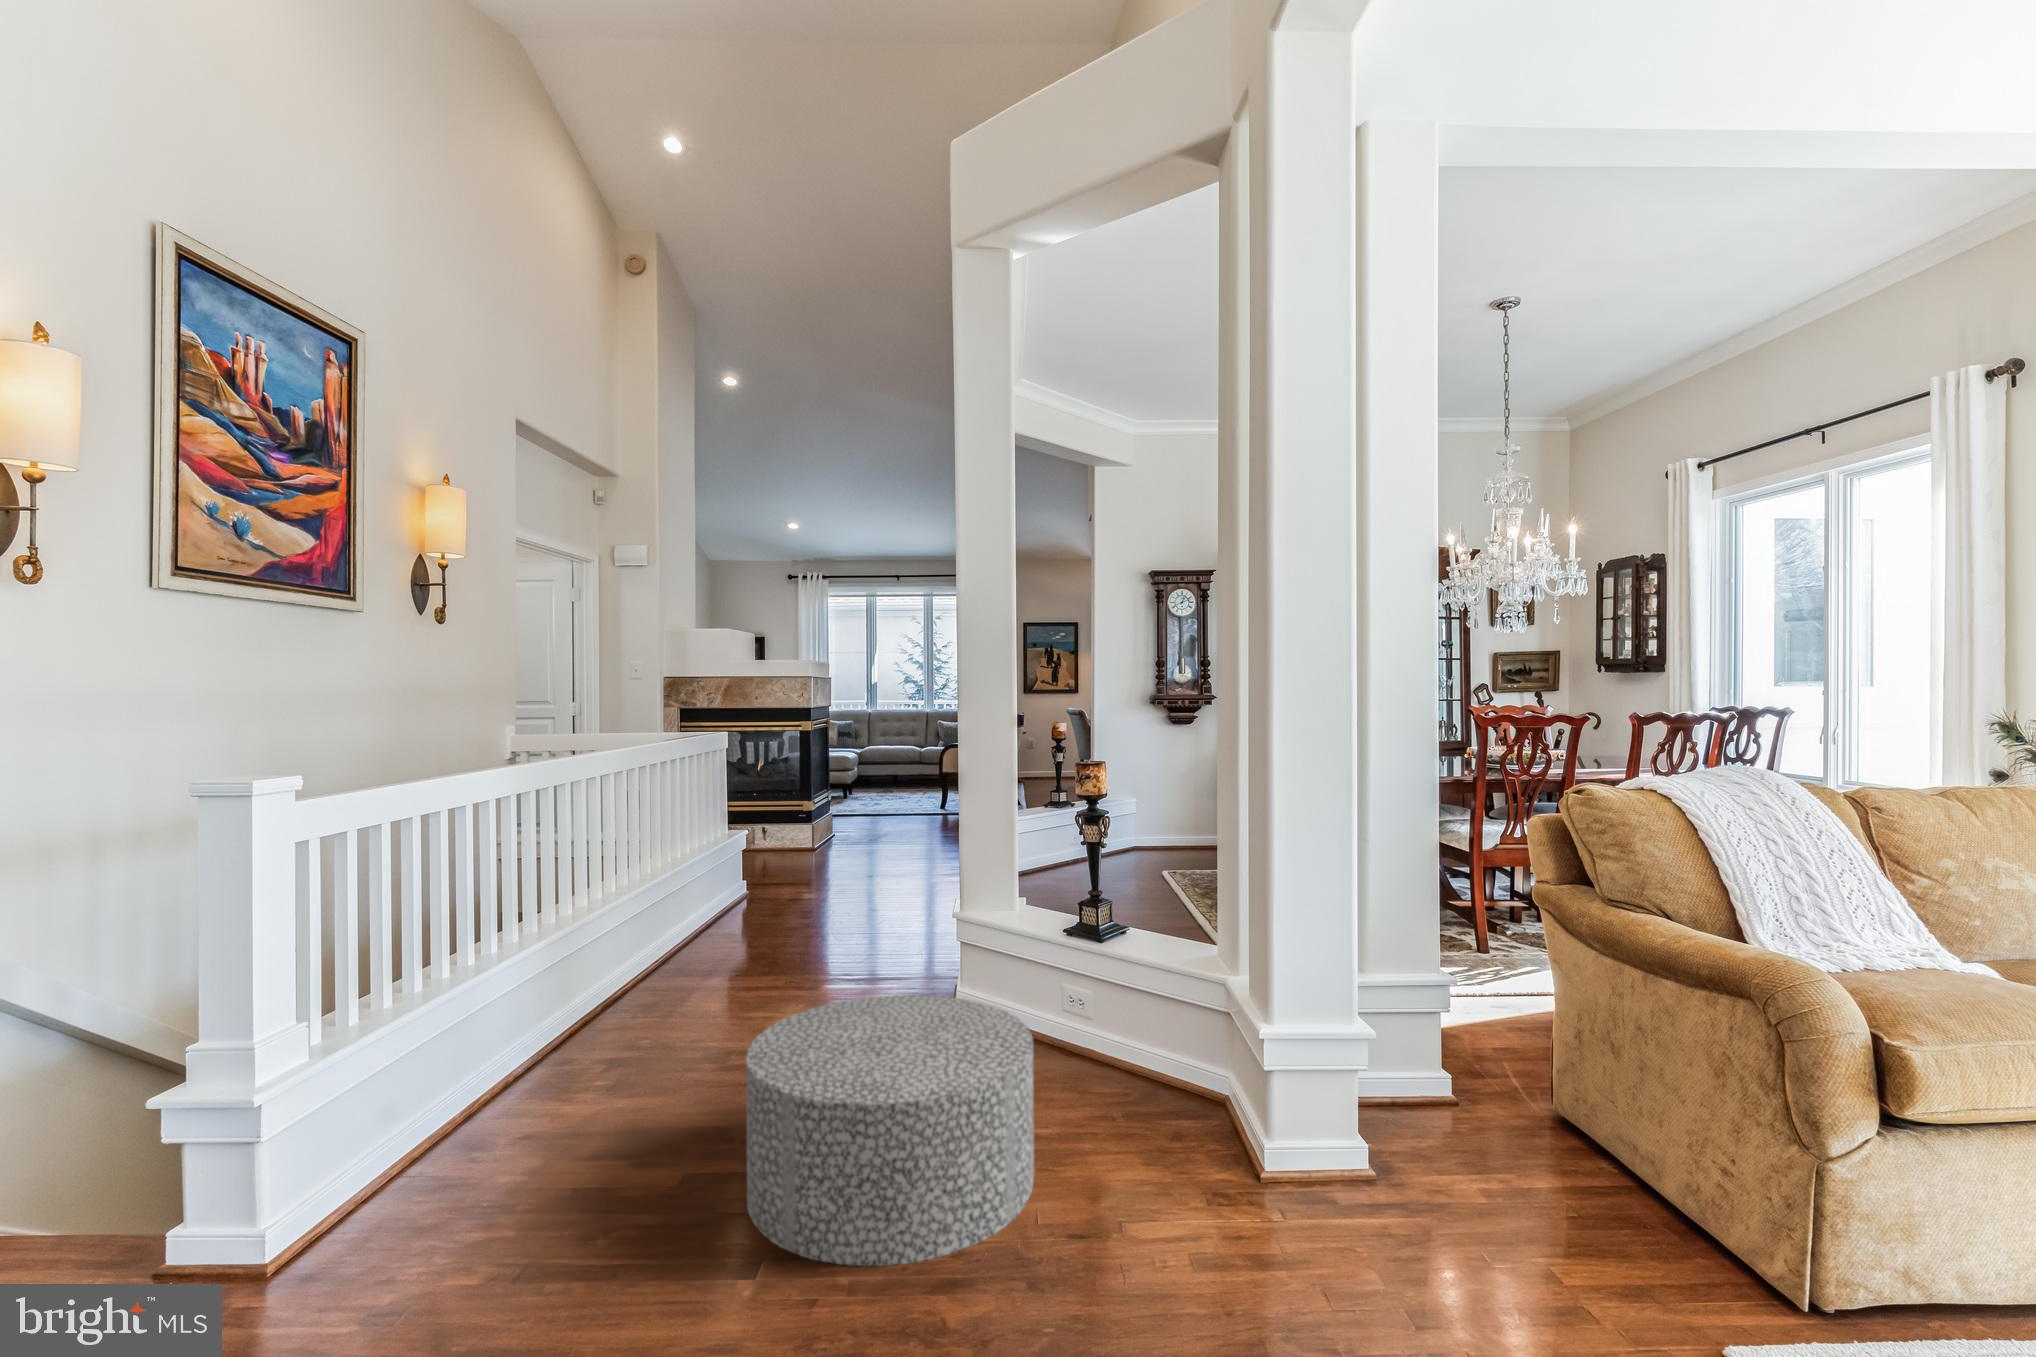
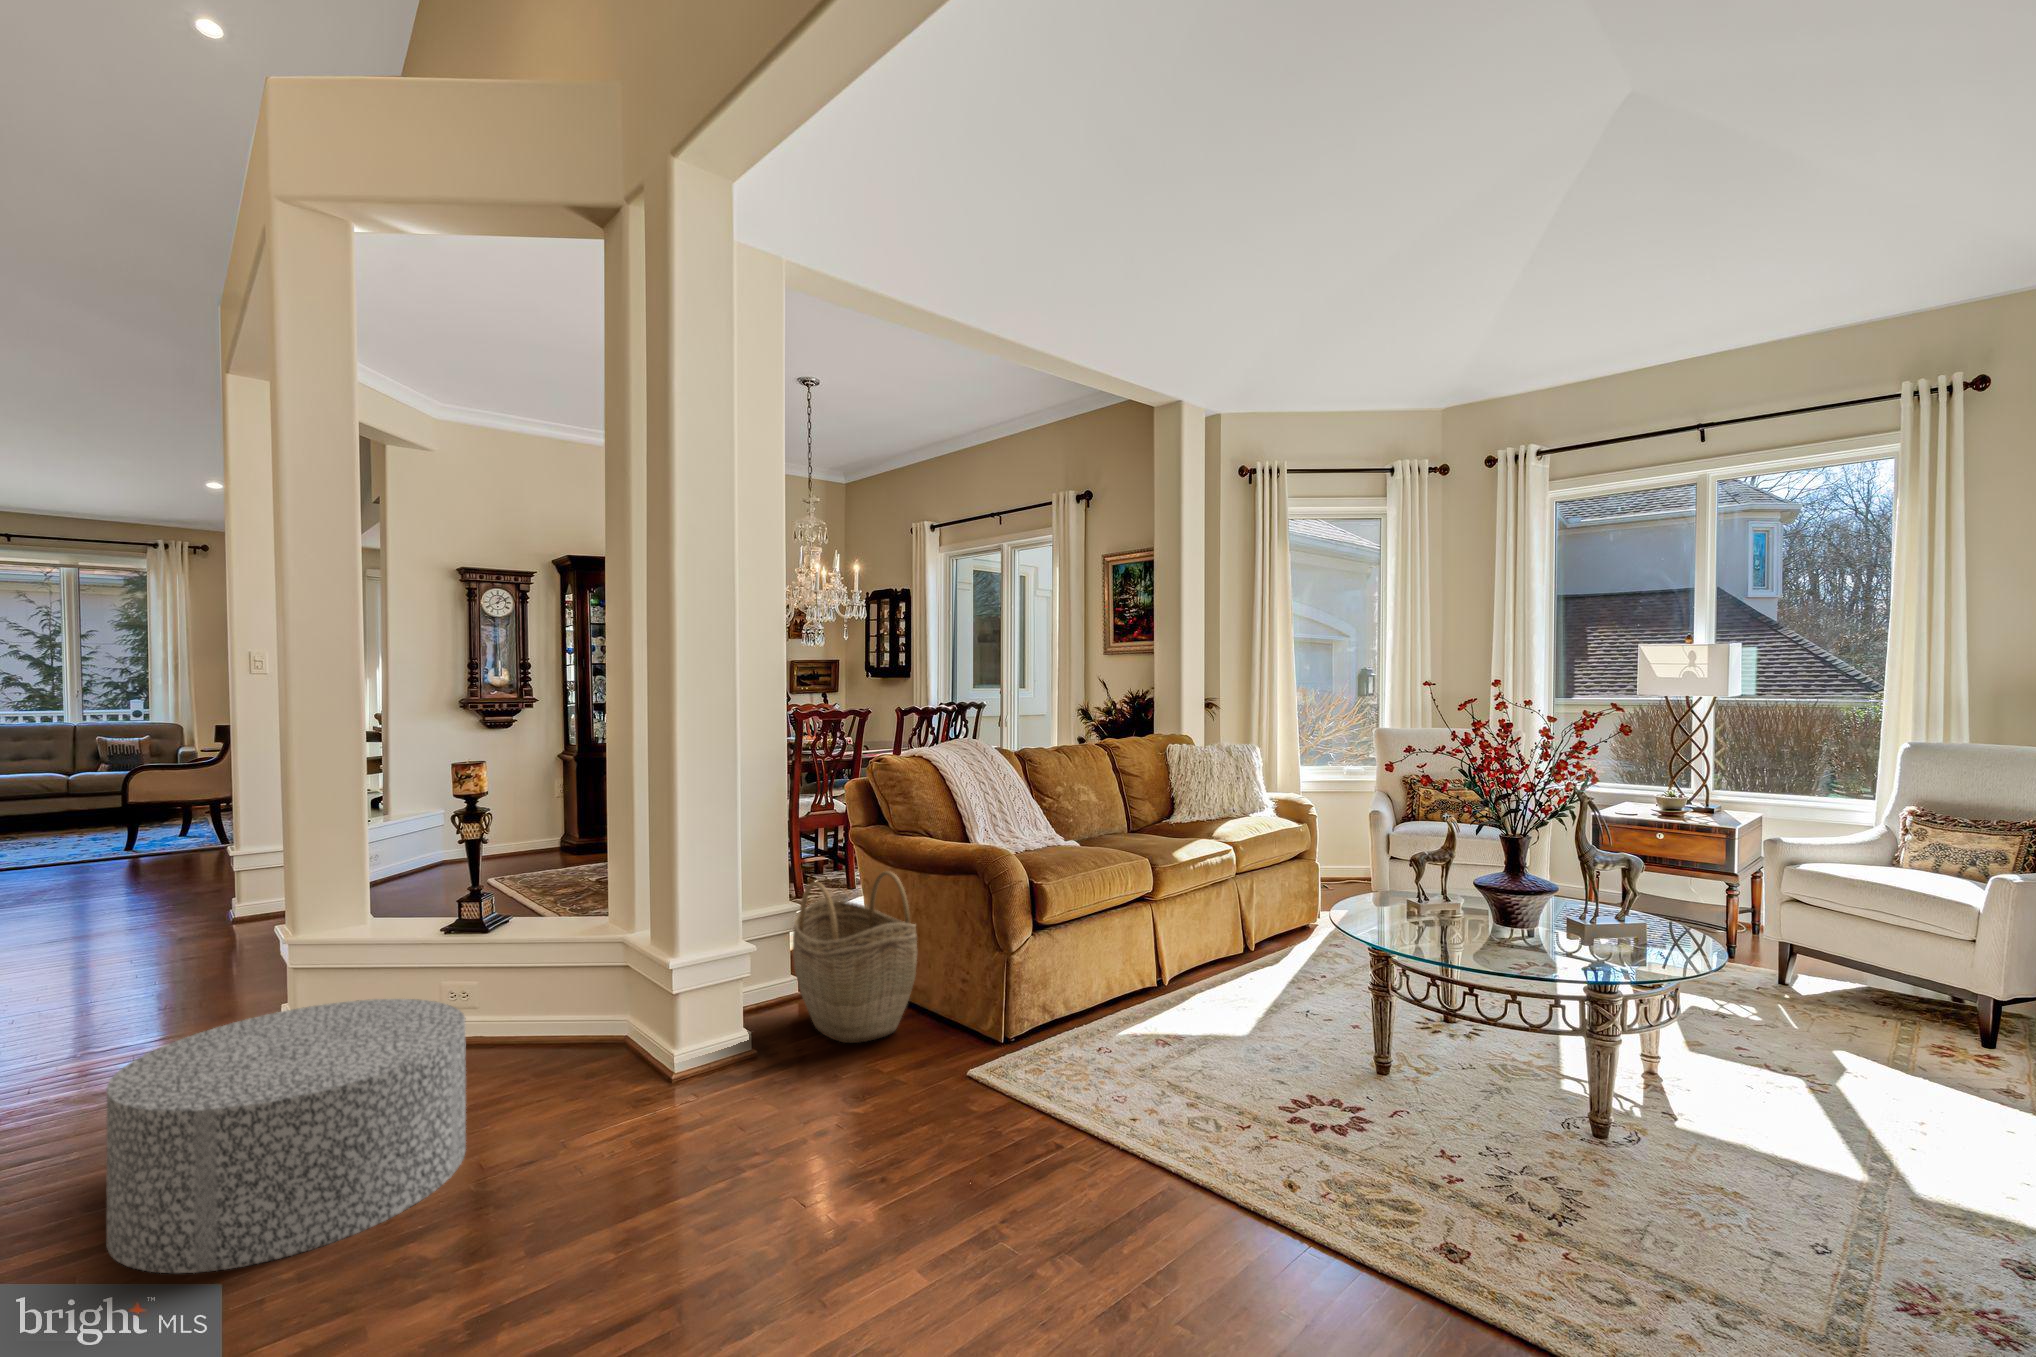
woven basket: none [1438,958,1635,1212] -> present [793,871,917,1043]

